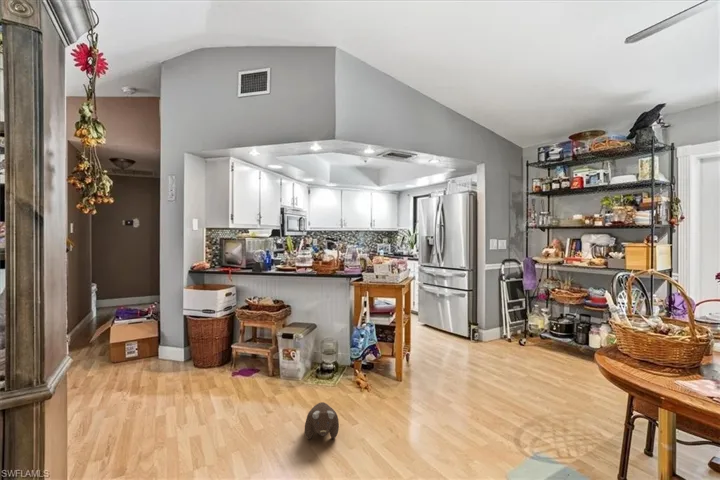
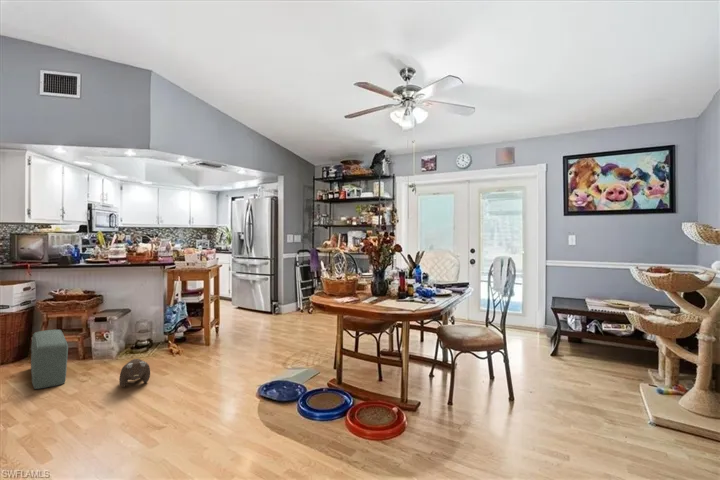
pouf: none [224,343,256,417] -> present [31,330,68,389]

